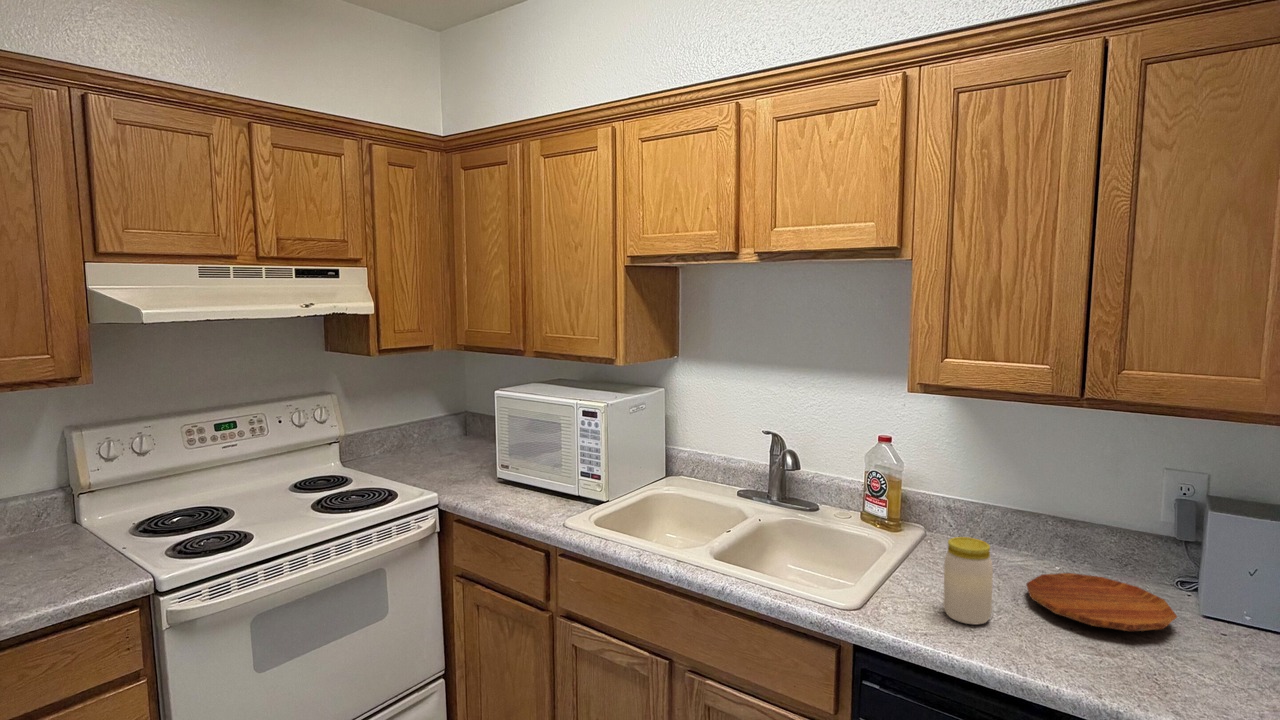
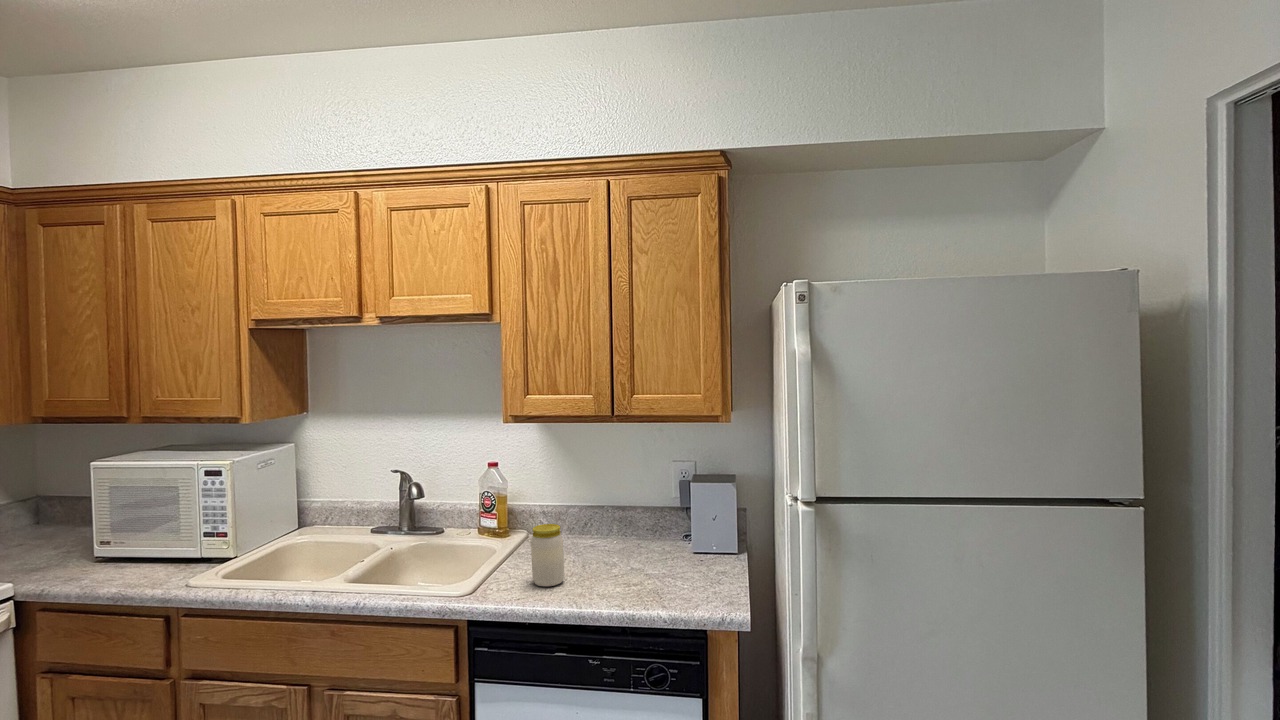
tray: present [1026,573,1177,631] -> none [590,540,675,570]

